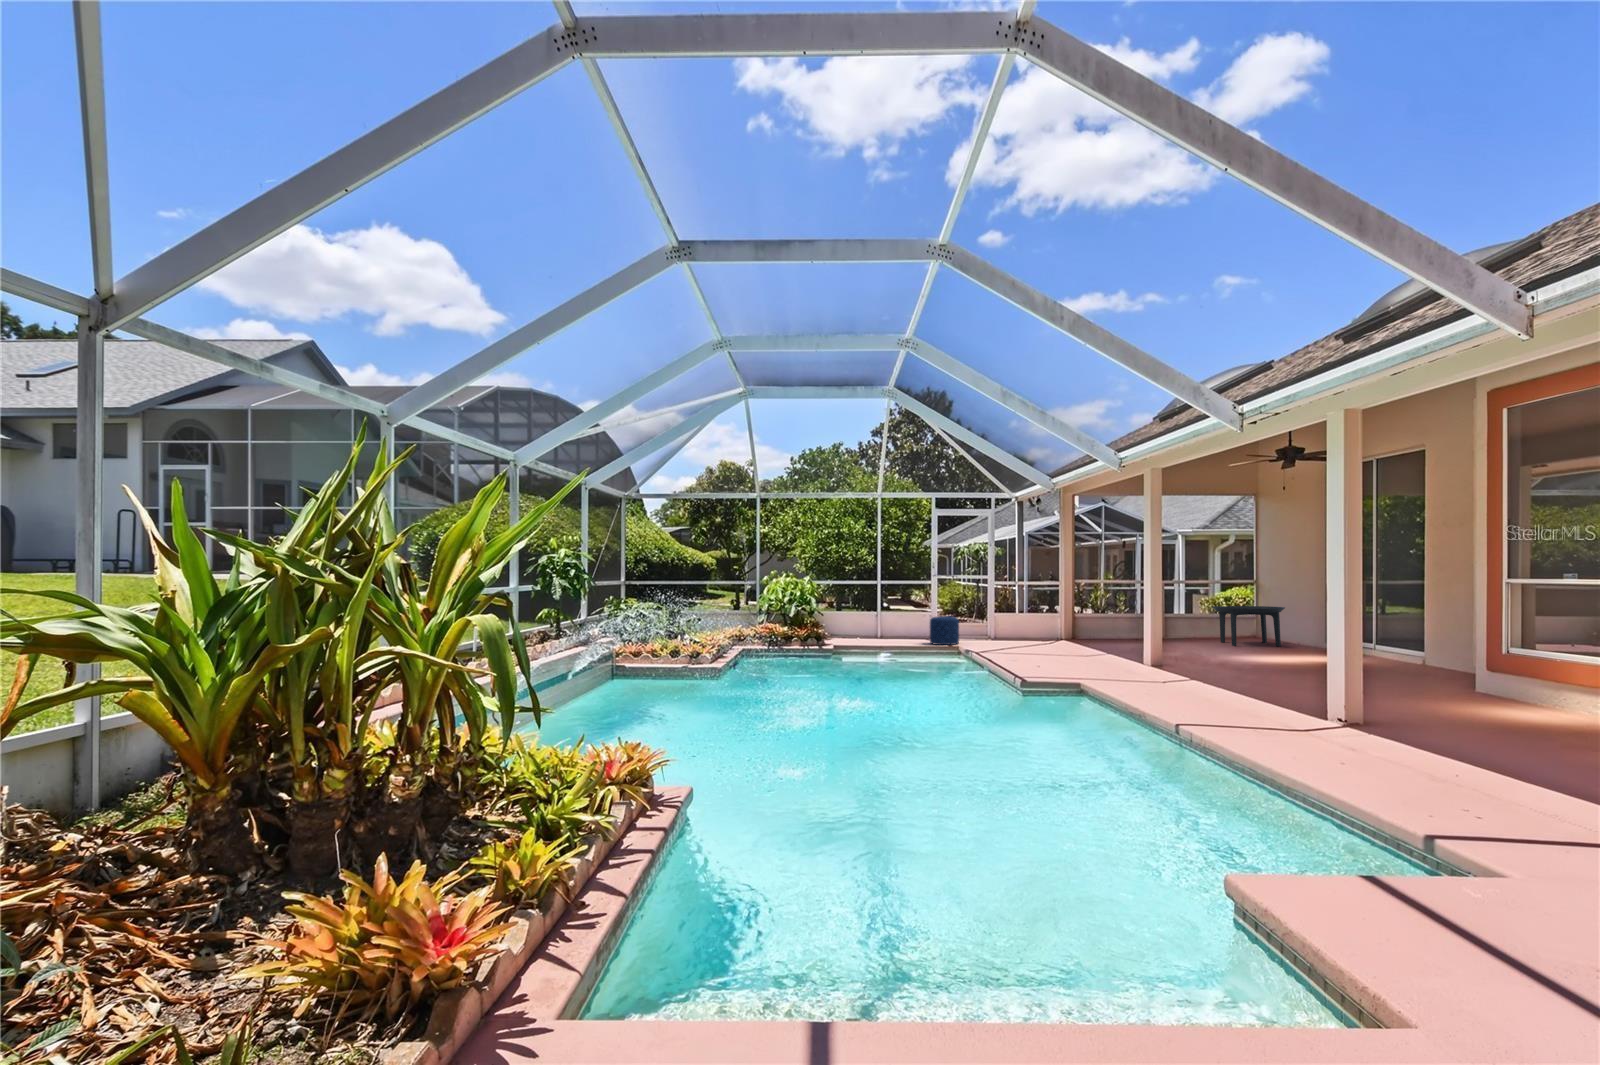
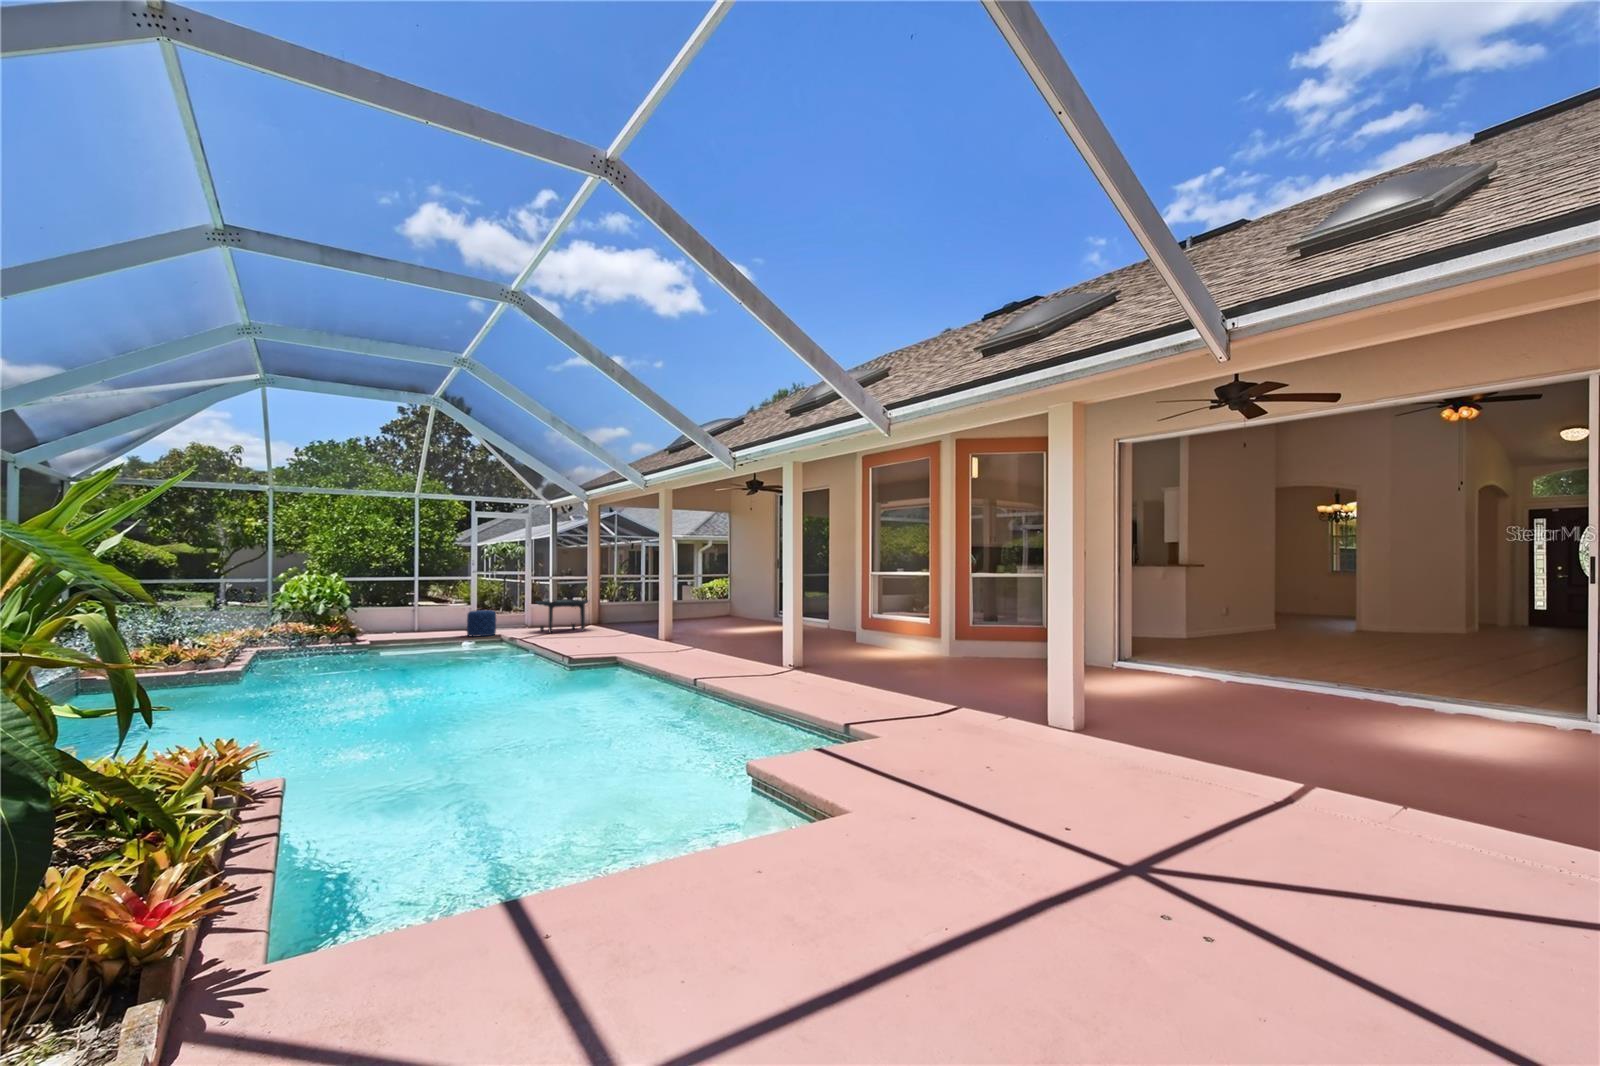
round table: present [1213,606,1285,646] -> present [536,600,588,633]

